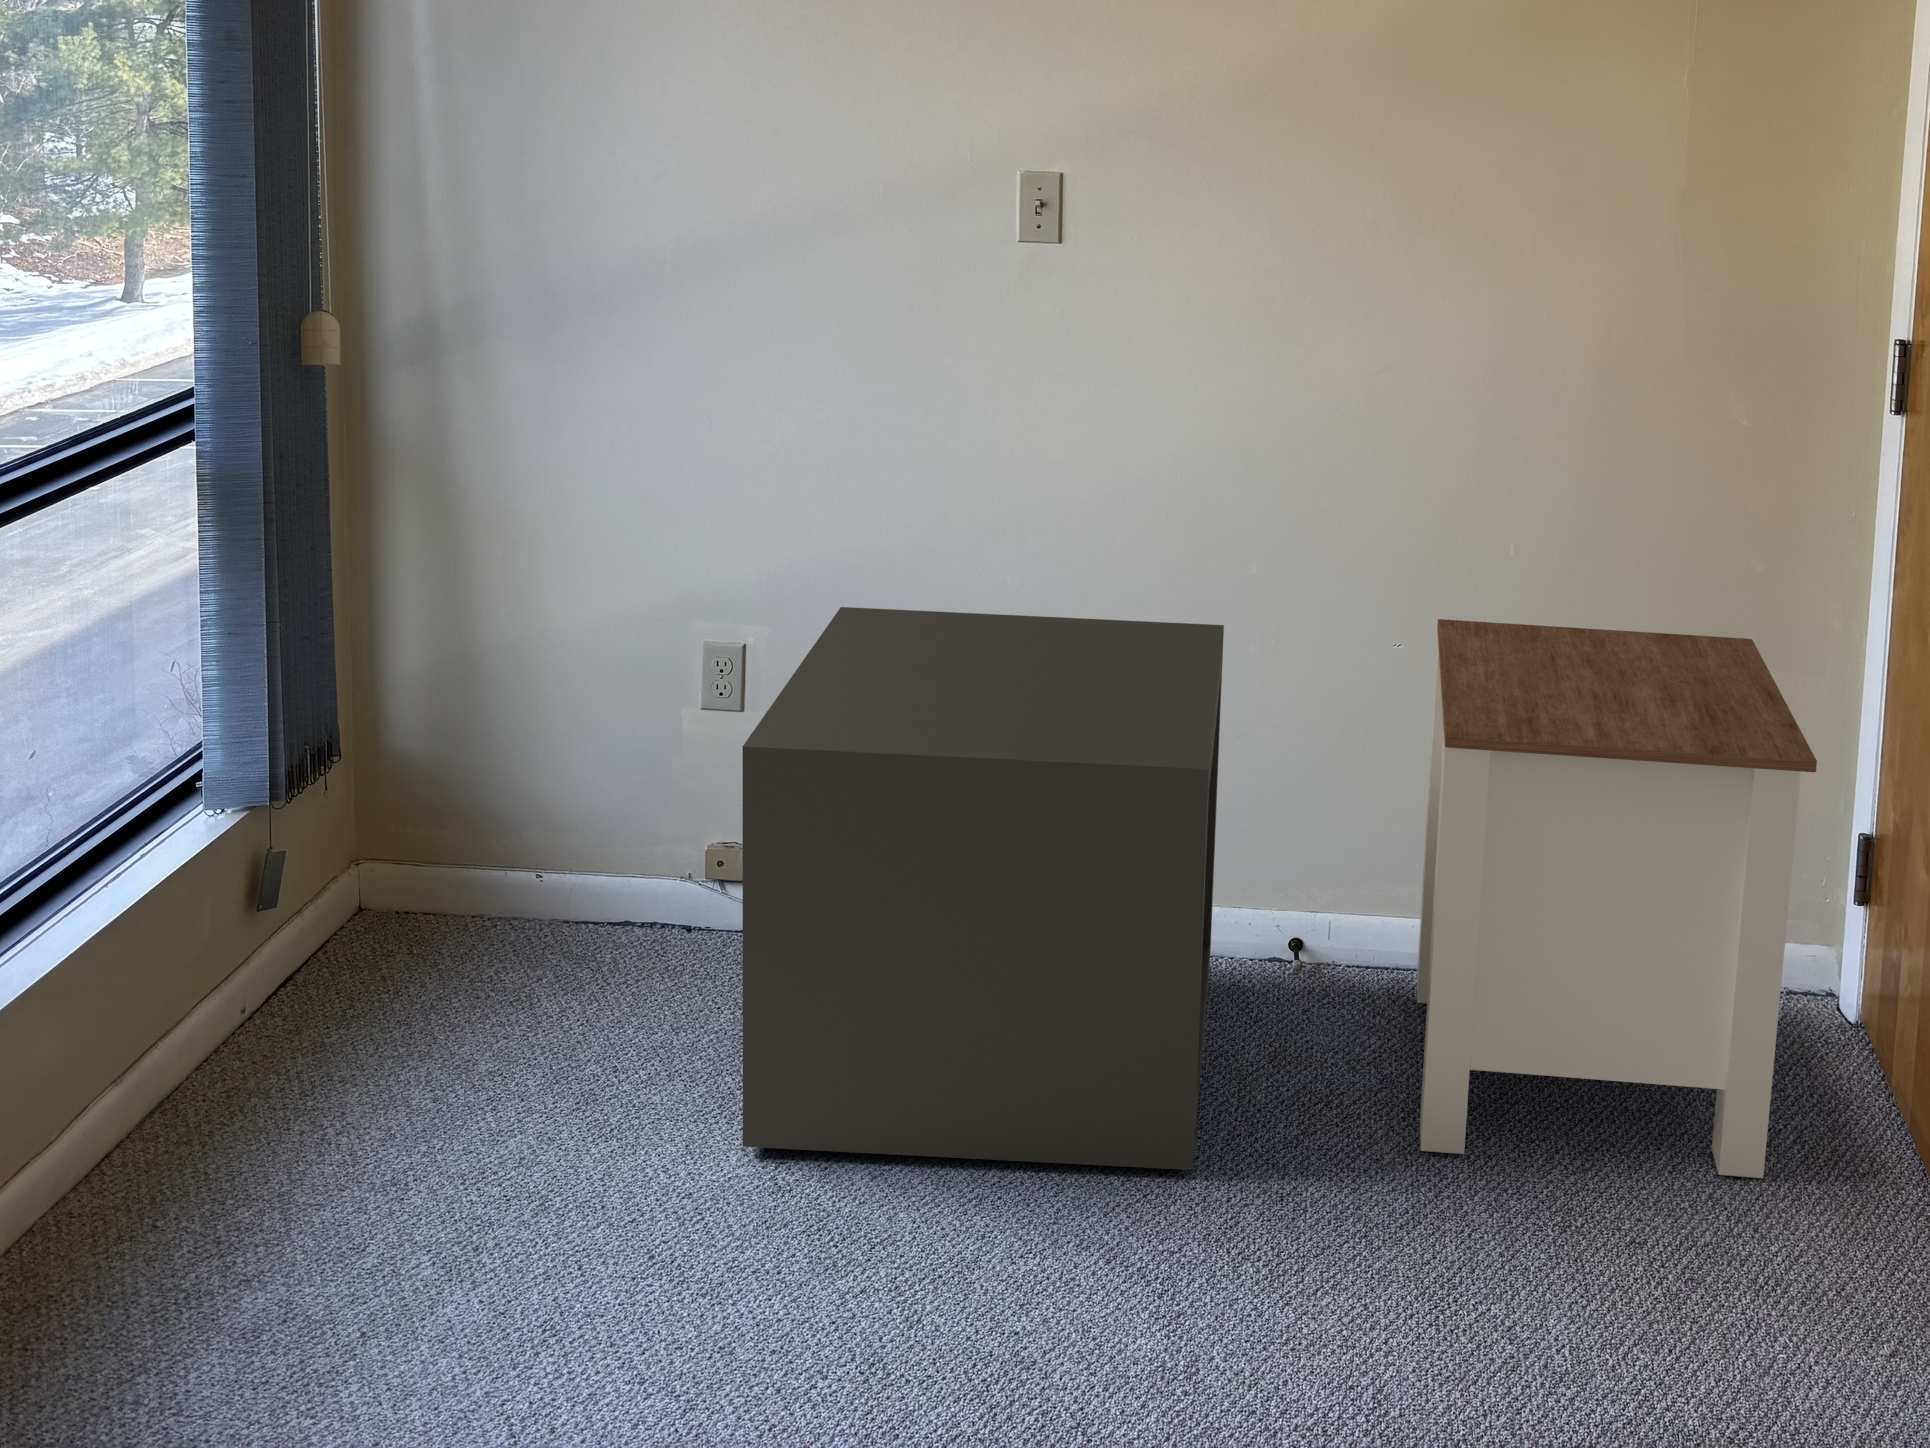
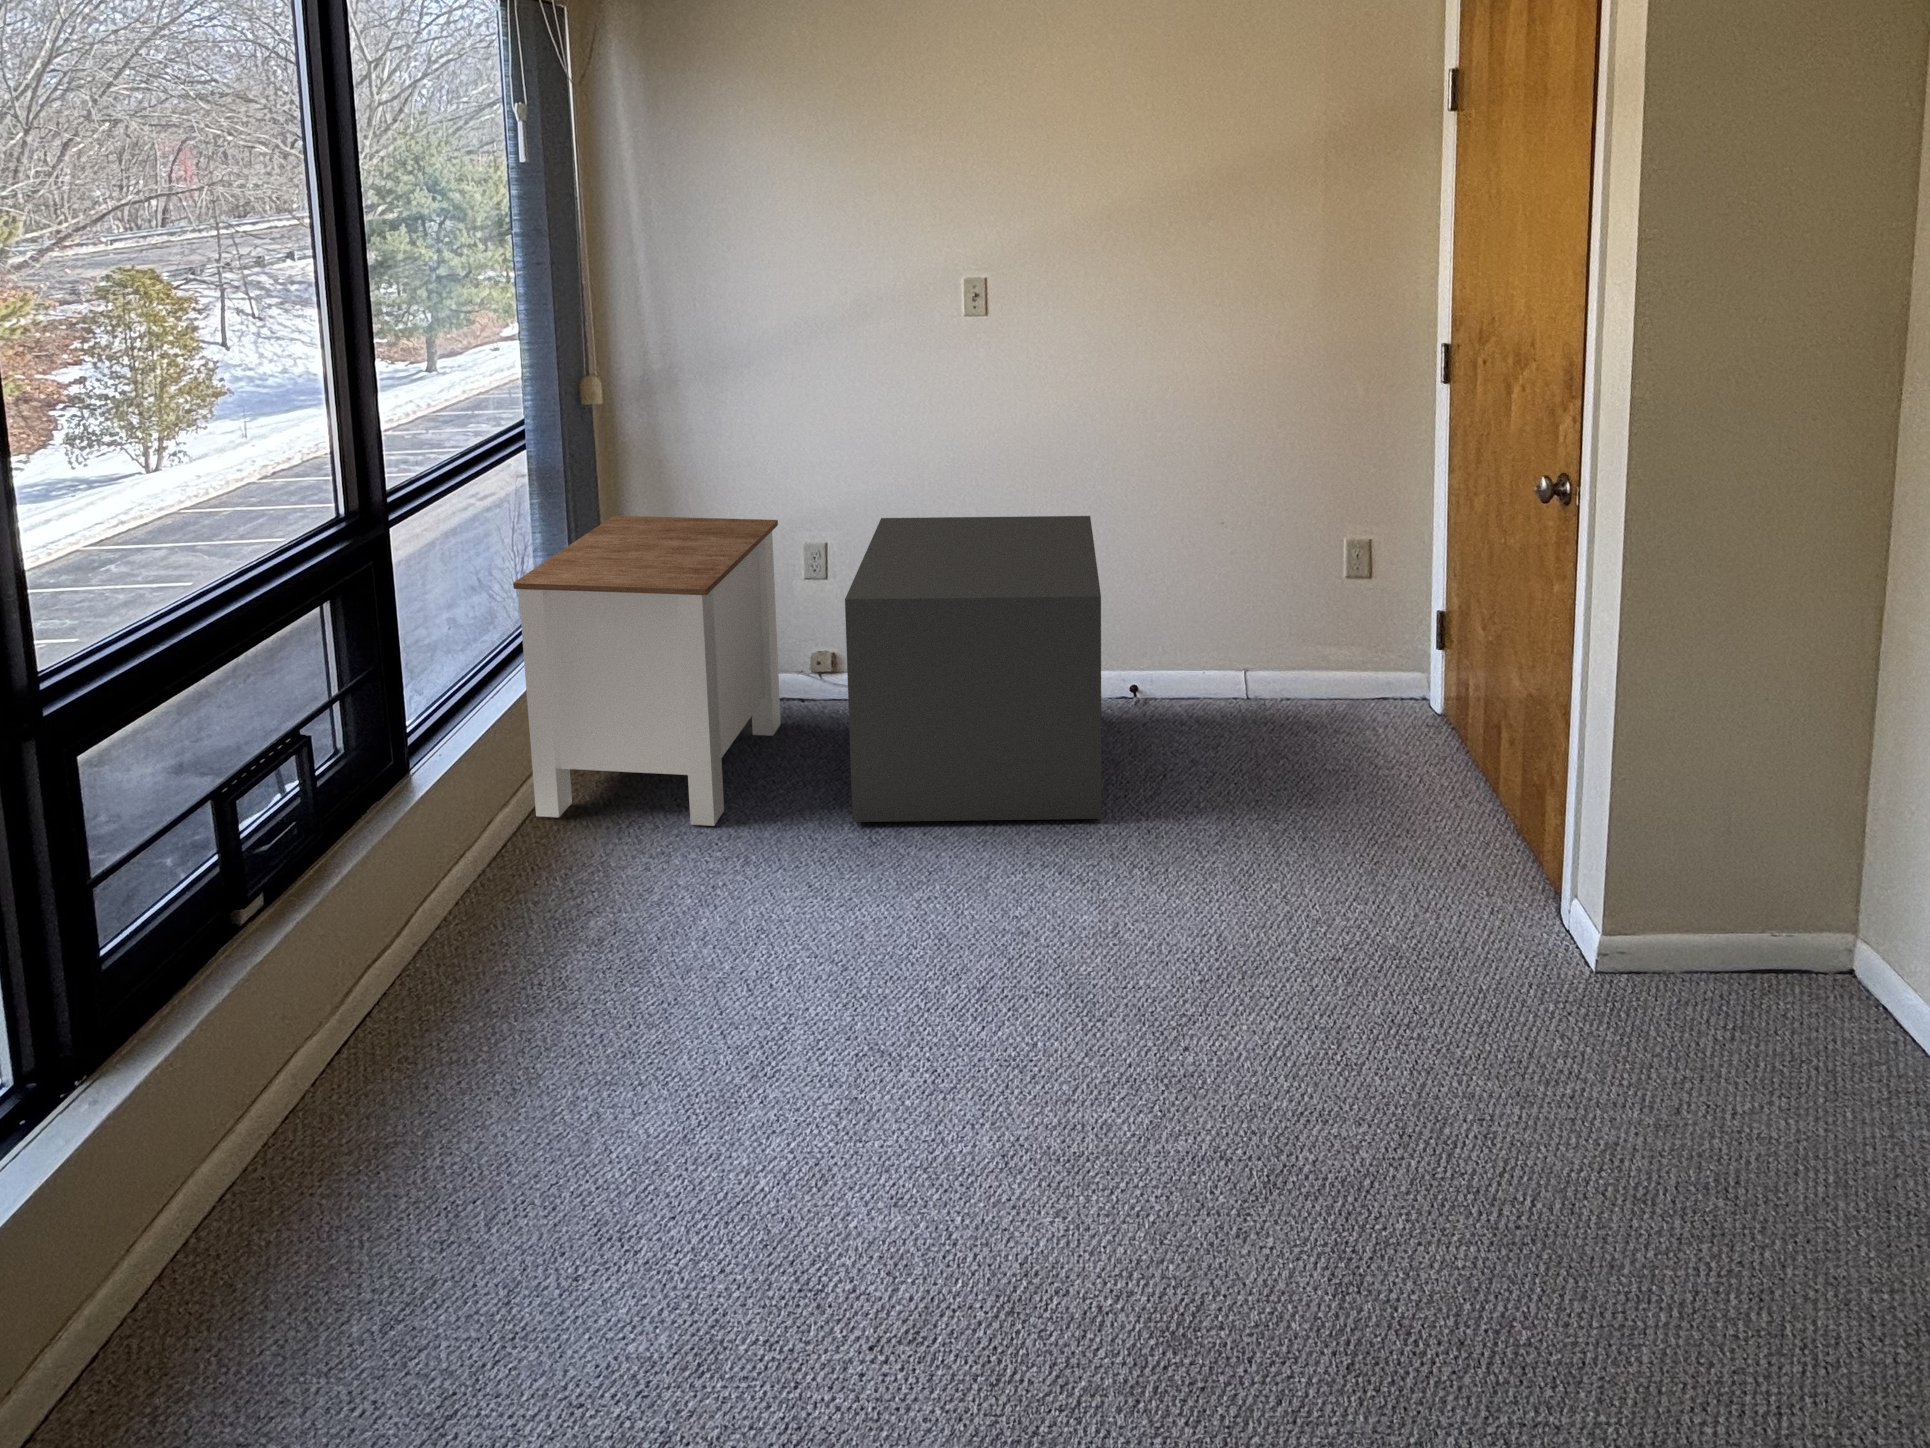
side table: present [1417,619,1817,1178] -> present [513,516,781,826]

